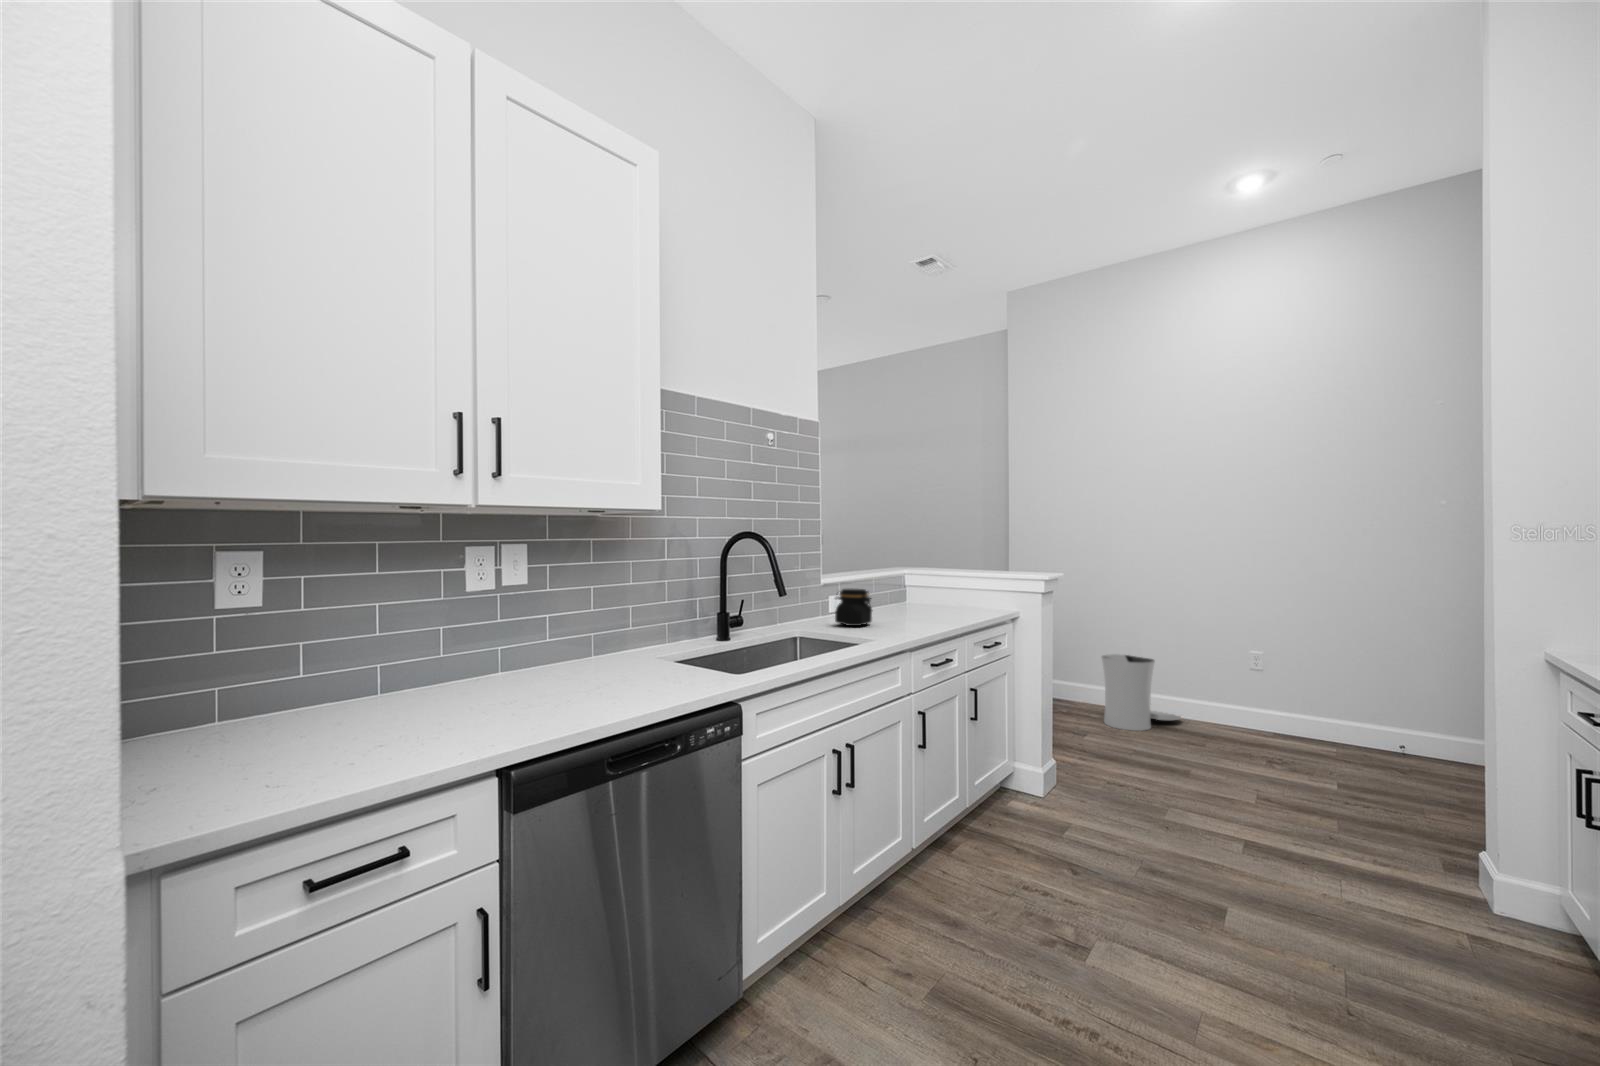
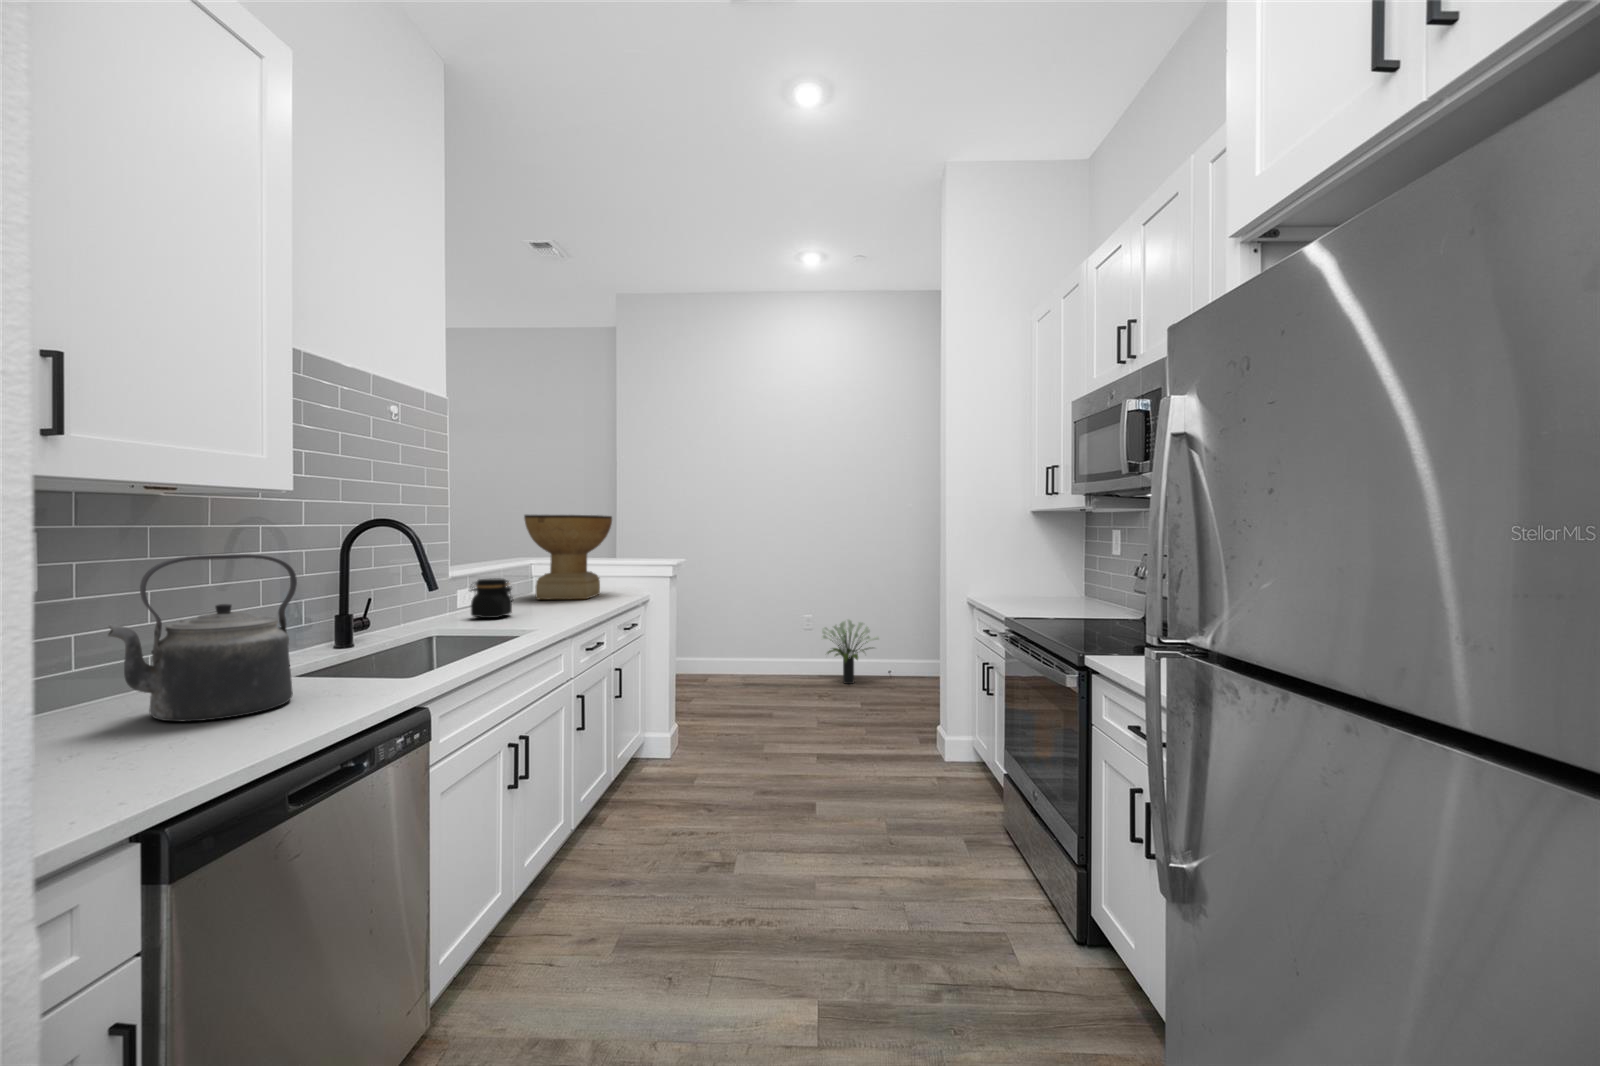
decorative bowl: none [895,529,979,614] -> present [524,515,612,599]
kettle: none [524,557,649,689] -> present [108,554,297,722]
trash can: present [1102,654,1181,731] -> none [707,625,770,692]
potted plant: none [1251,663,1340,745] -> present [822,619,879,684]

